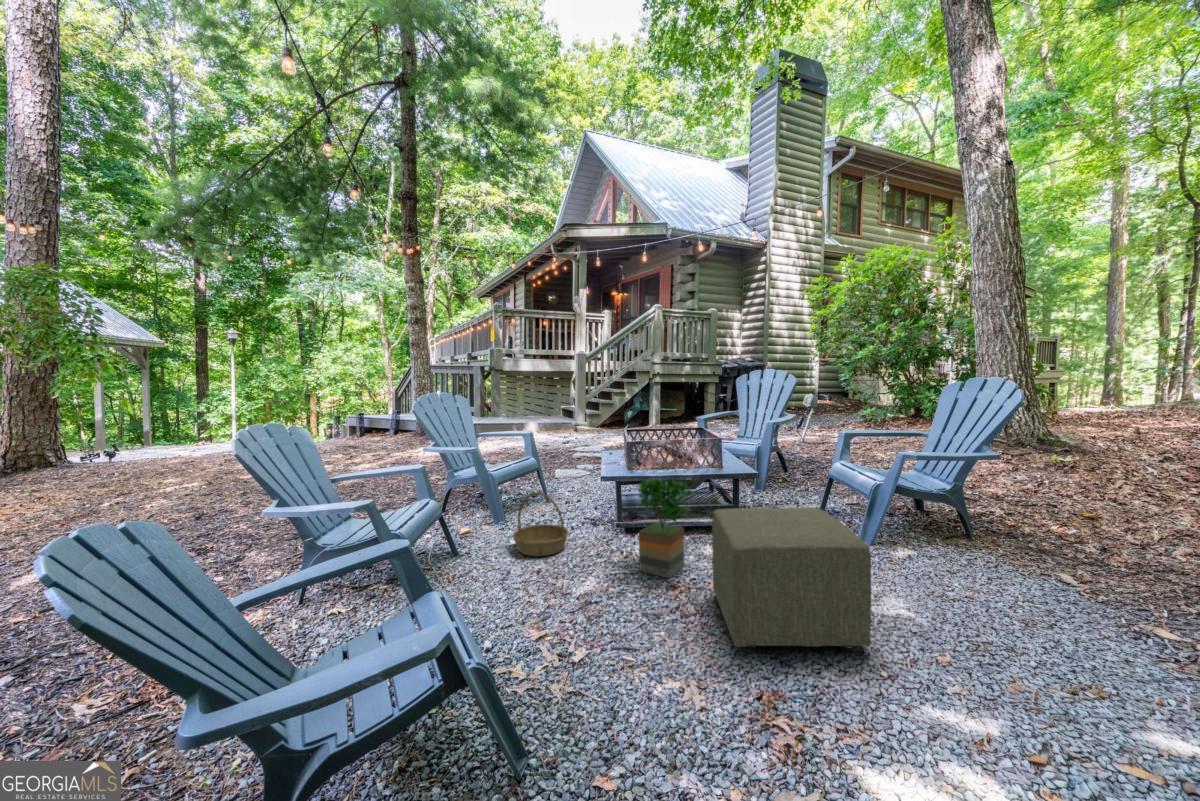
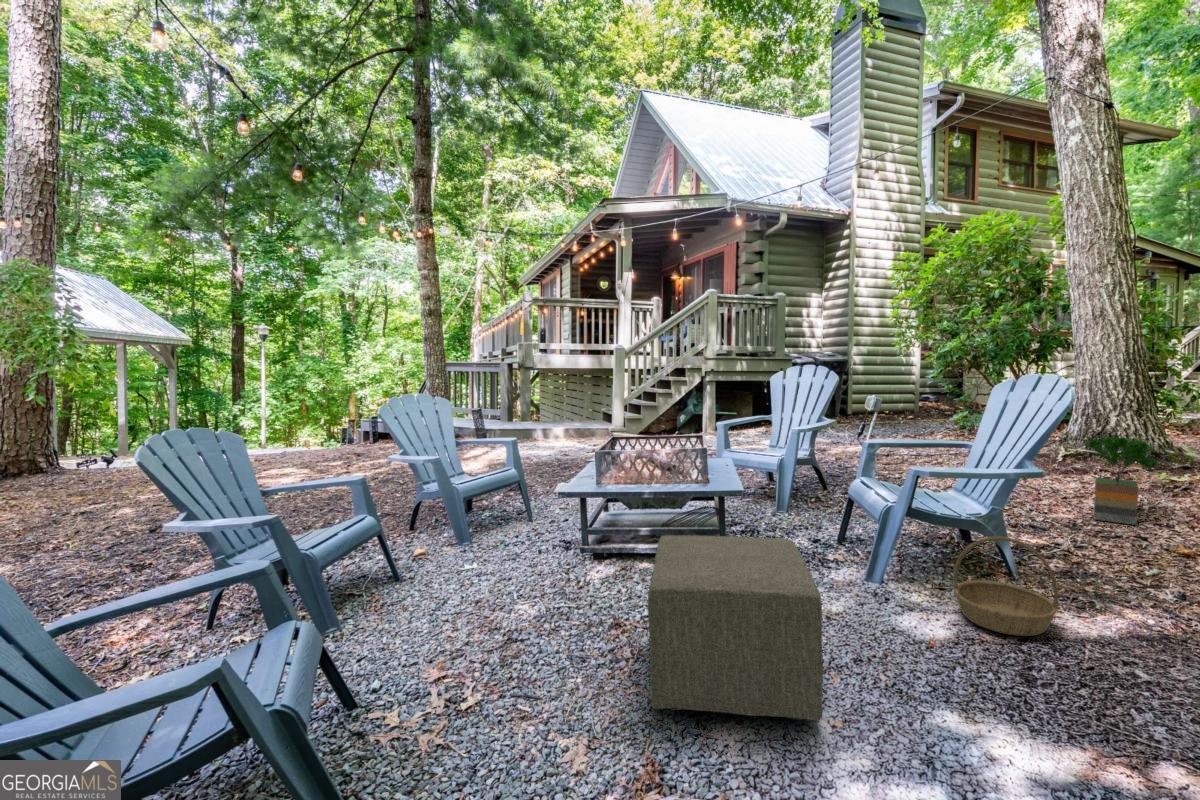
potted tree: present [637,478,693,578] -> present [1085,436,1159,525]
basket: present [513,493,568,556] -> present [953,536,1059,636]

